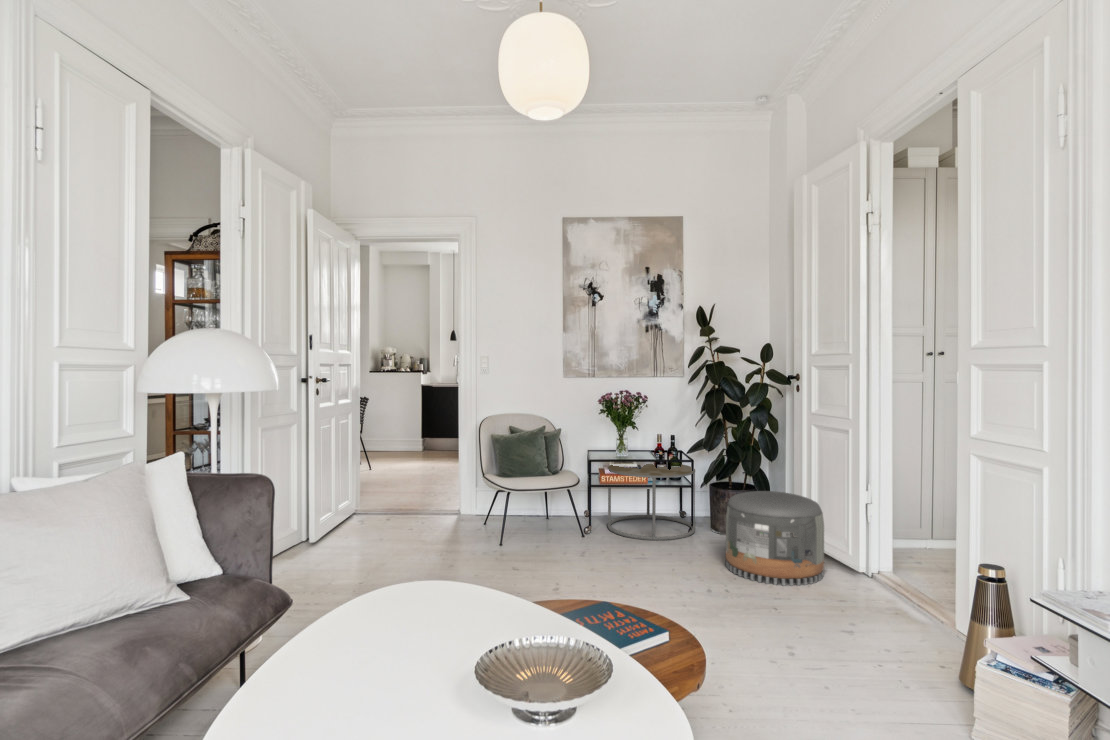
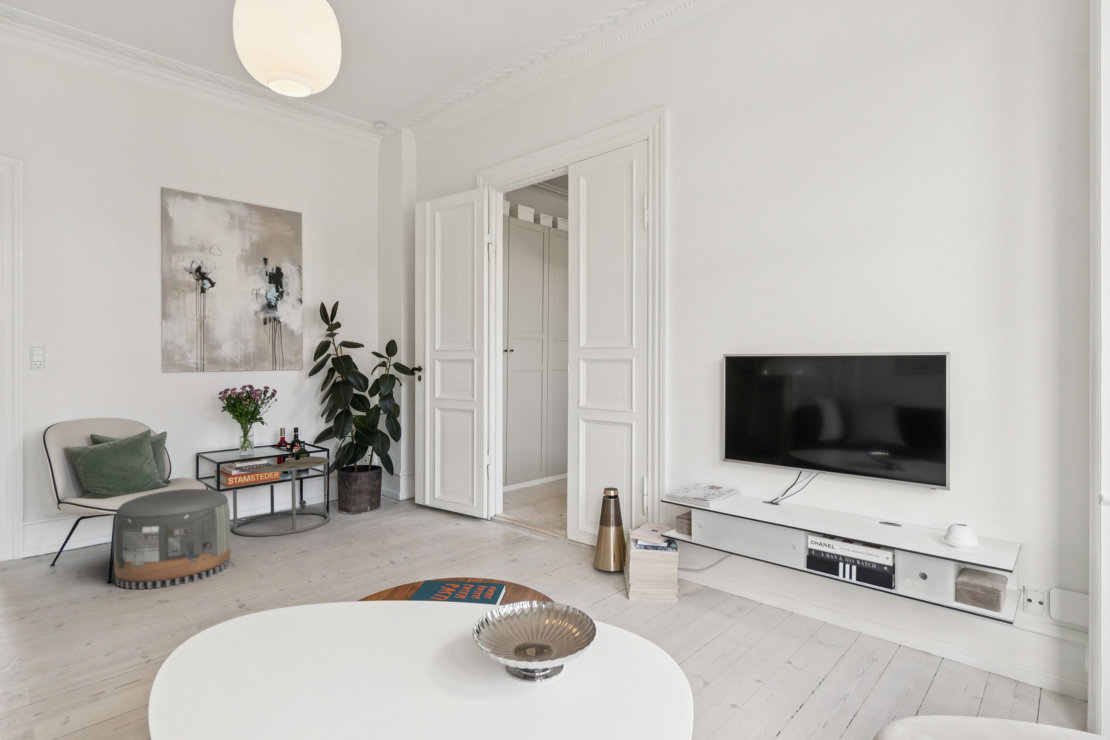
pouf: present [726,491,824,586] -> present [114,489,231,589]

